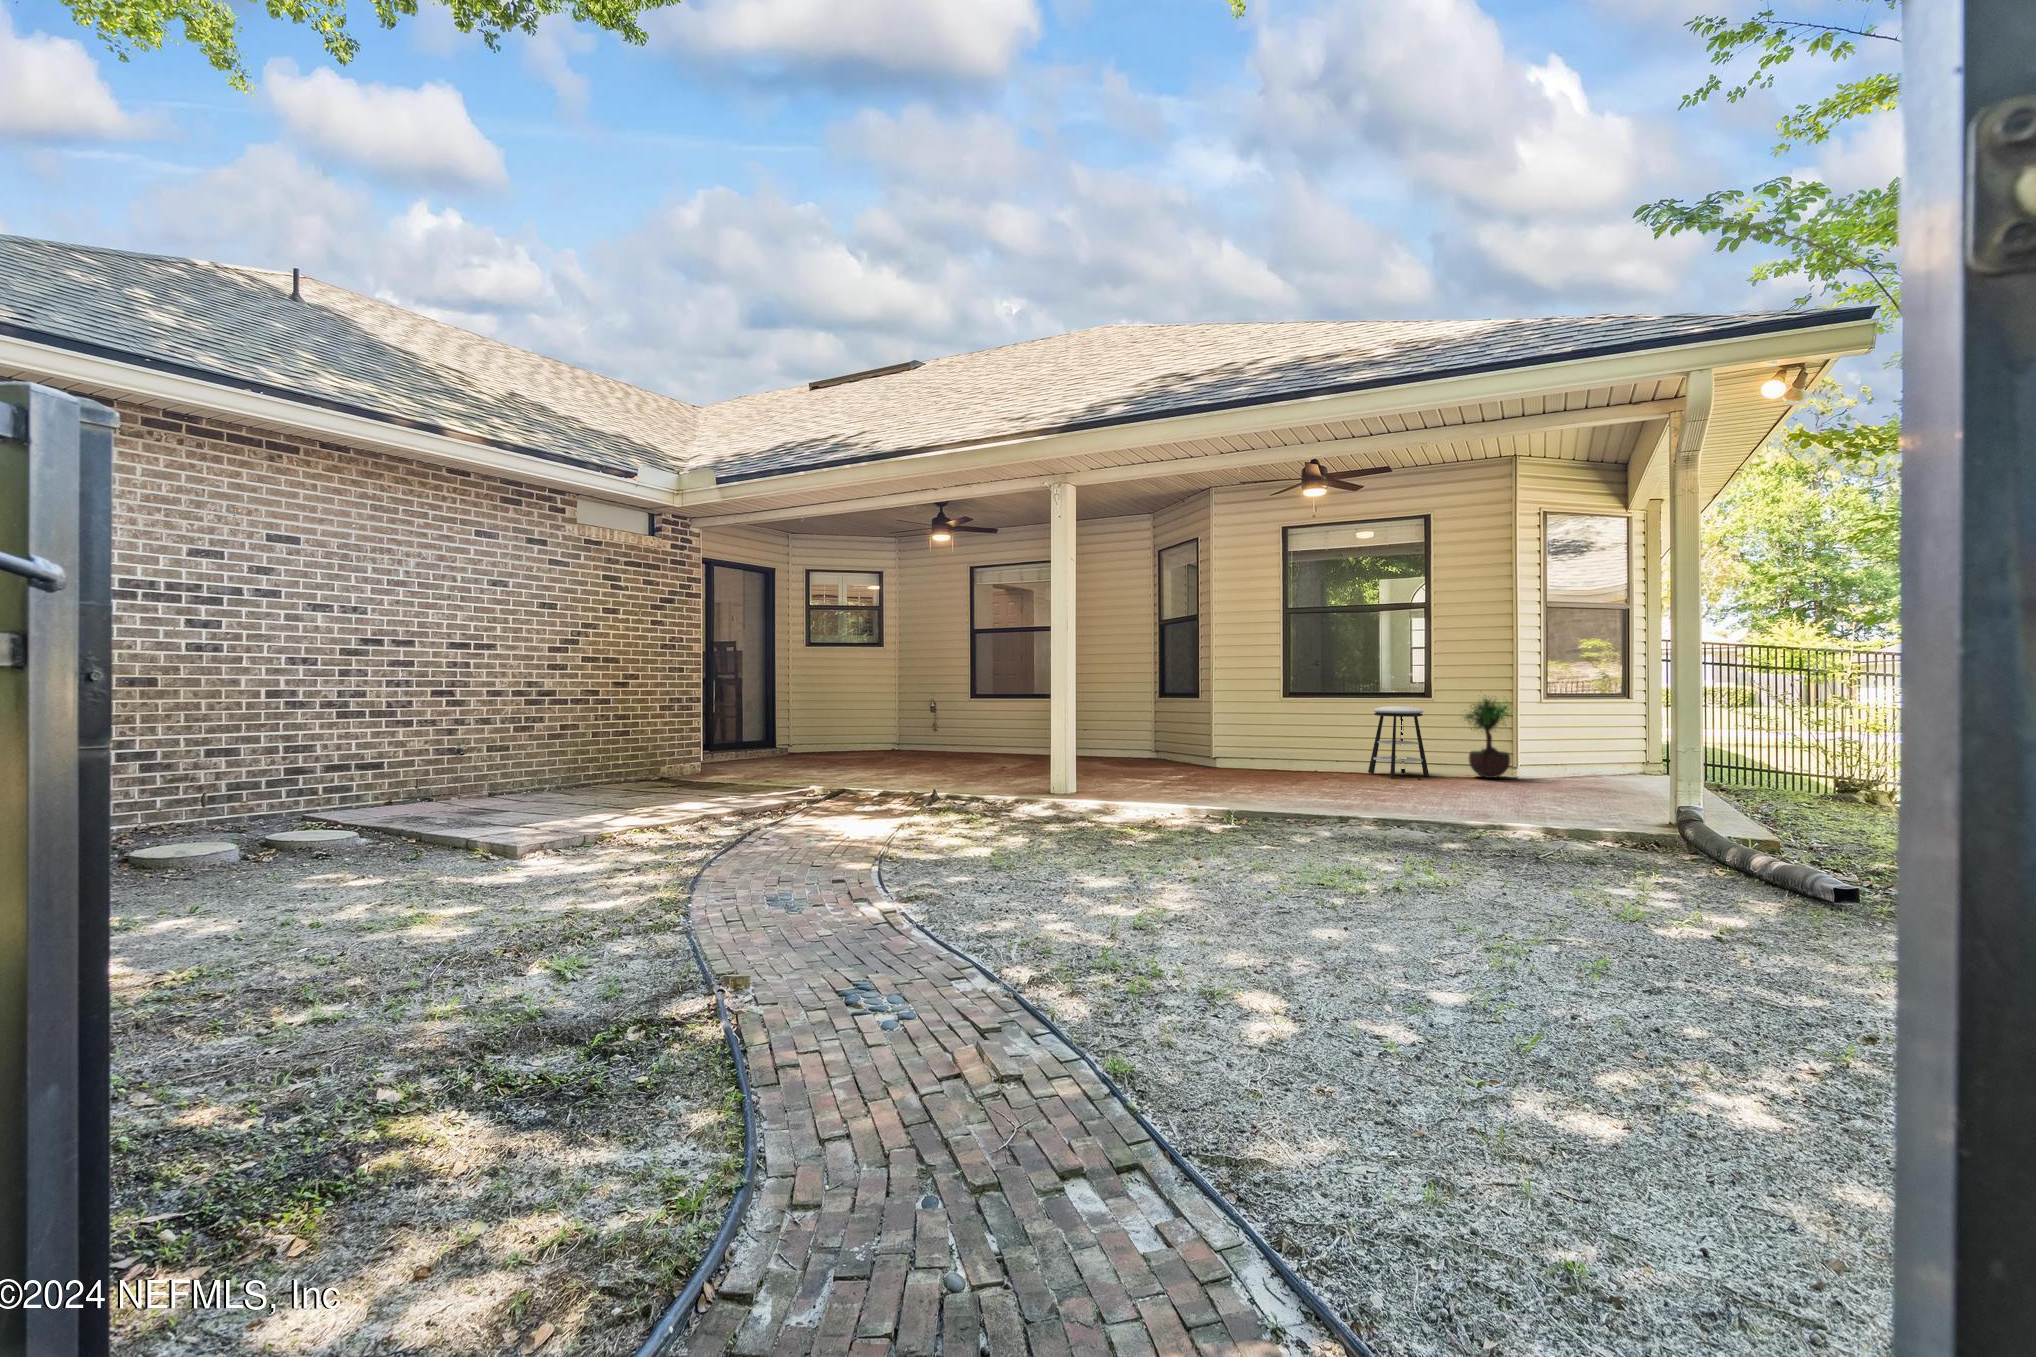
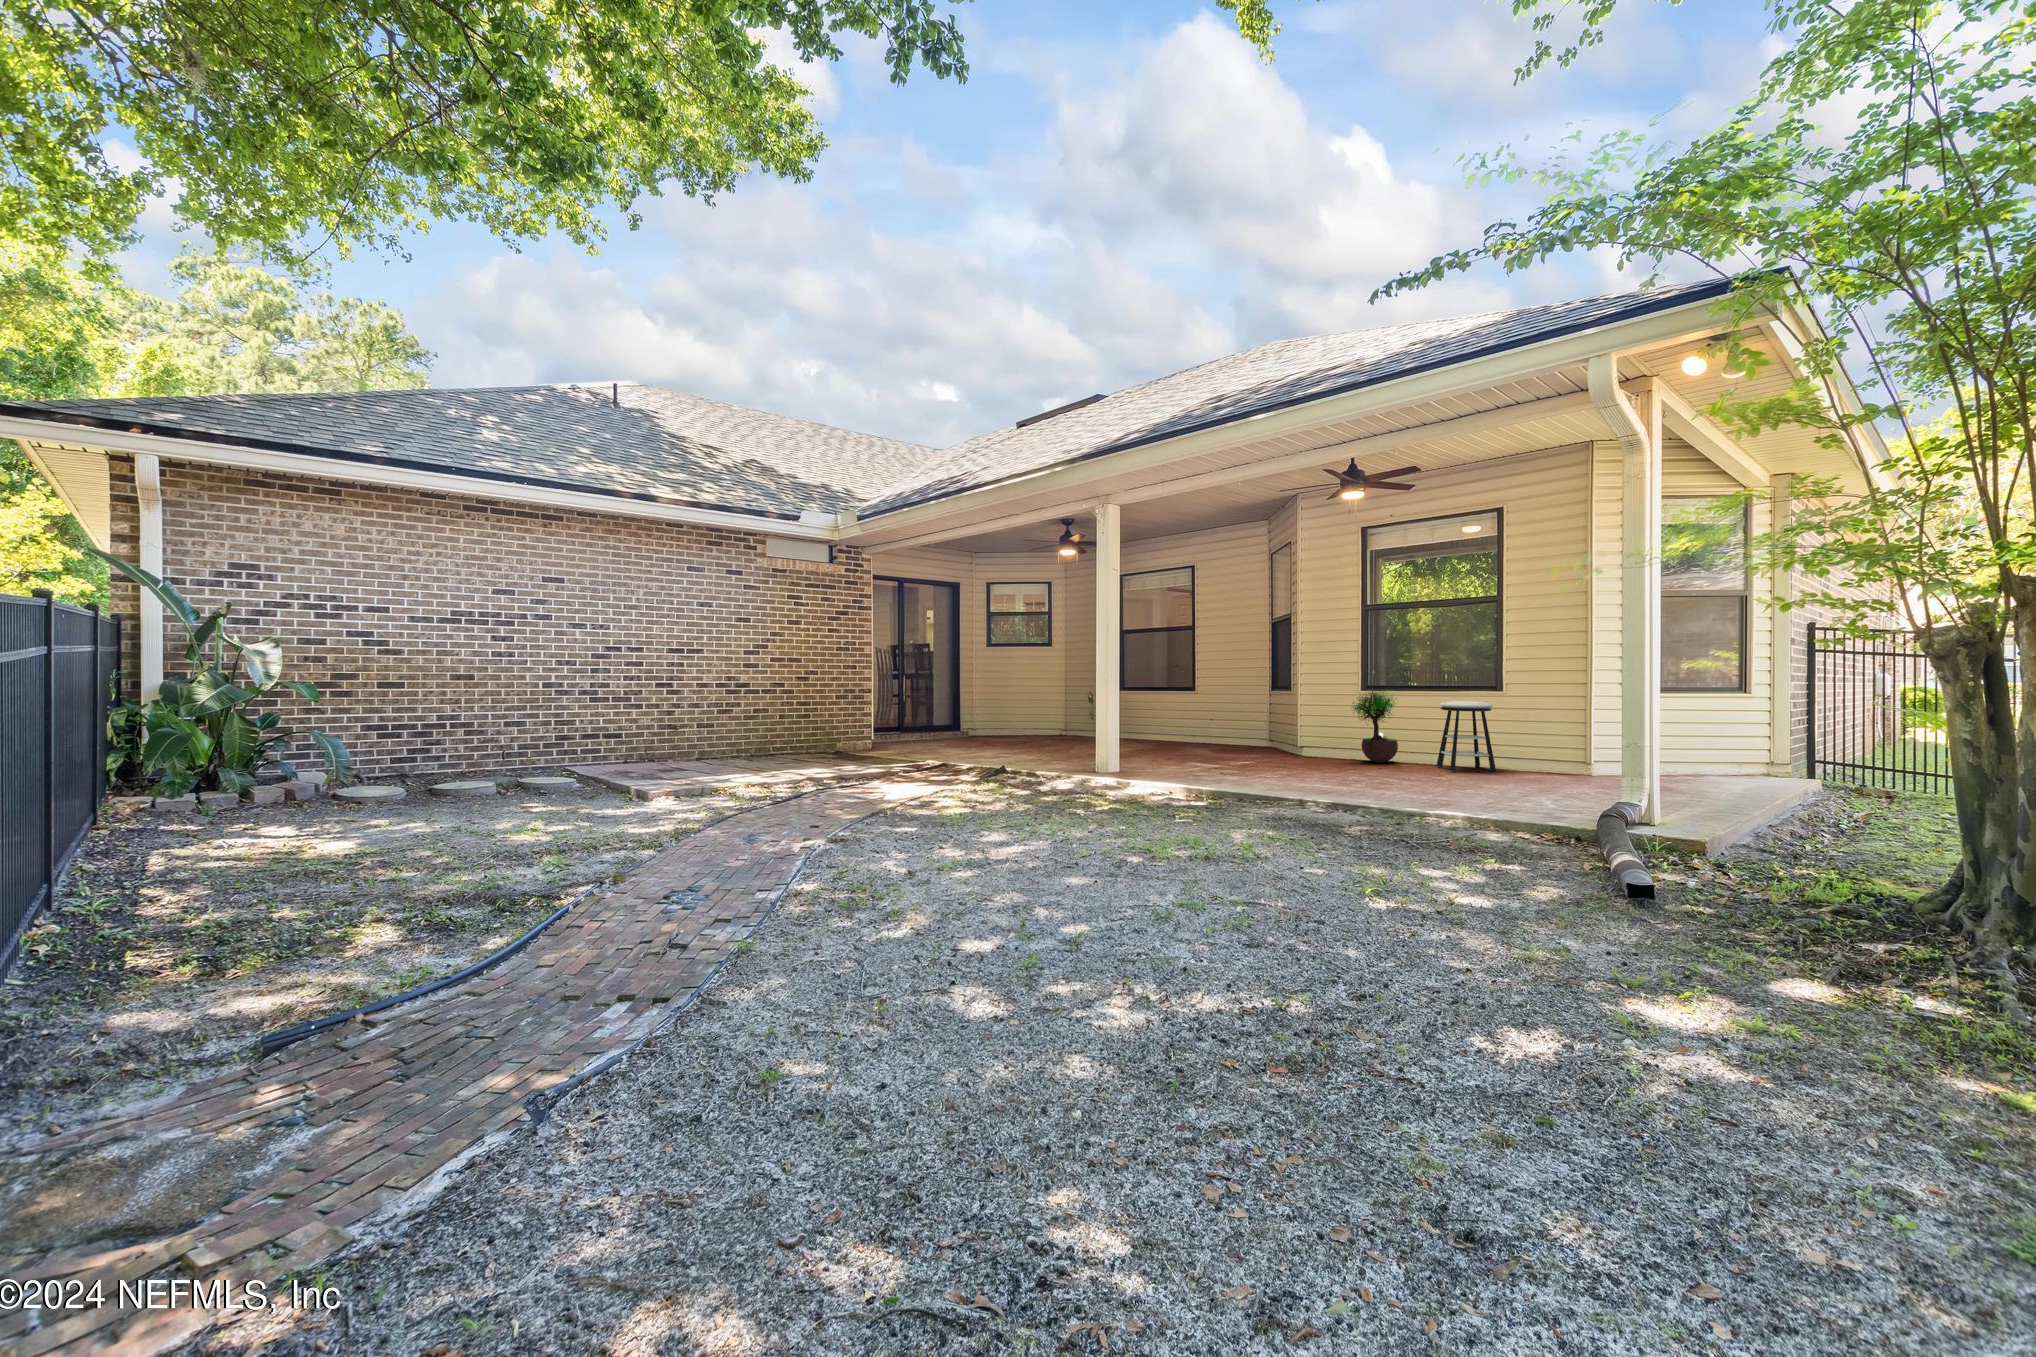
potted tree: present [1464,699,1512,778] -> present [1353,689,1398,763]

